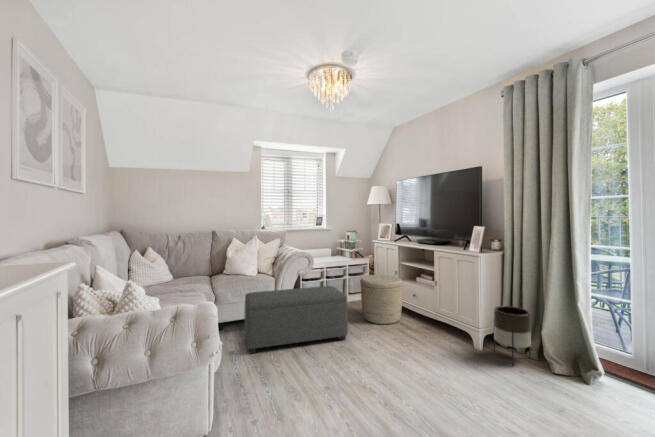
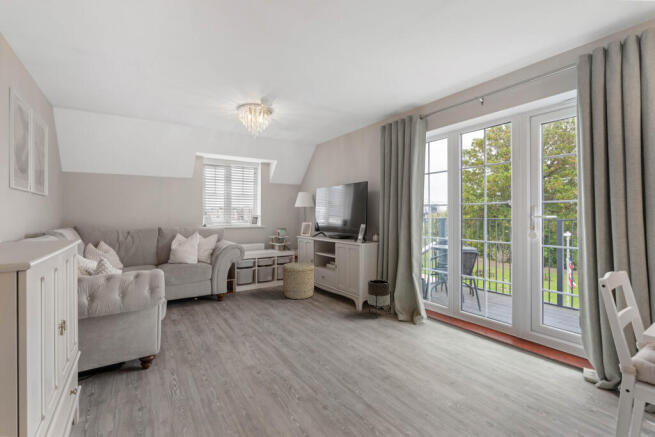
ottoman: present [244,286,348,353] -> none [186,270,268,320]

